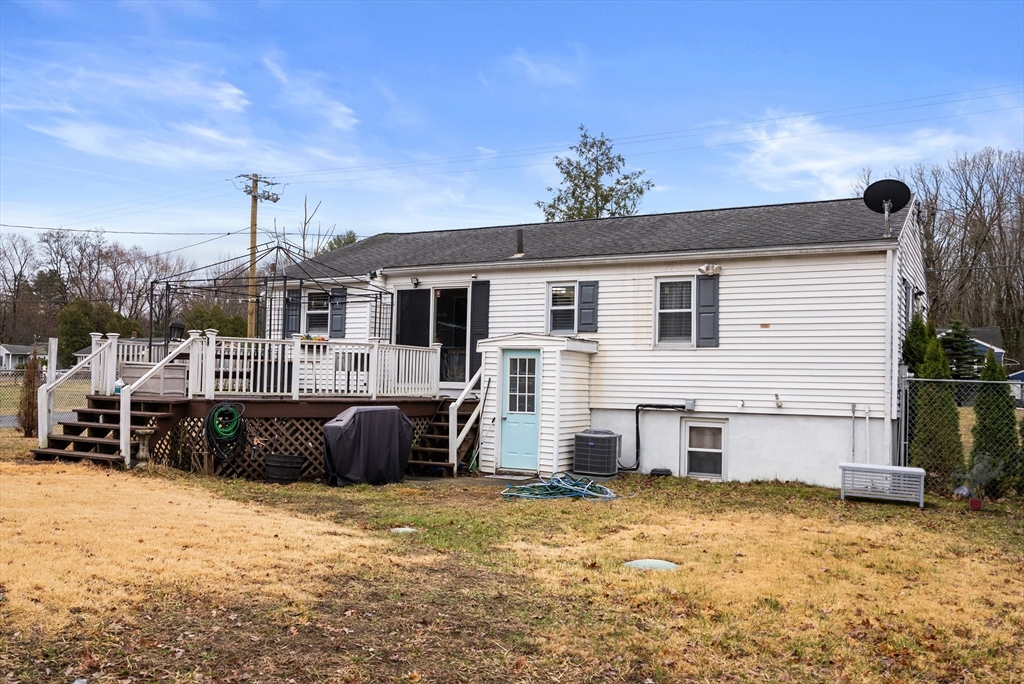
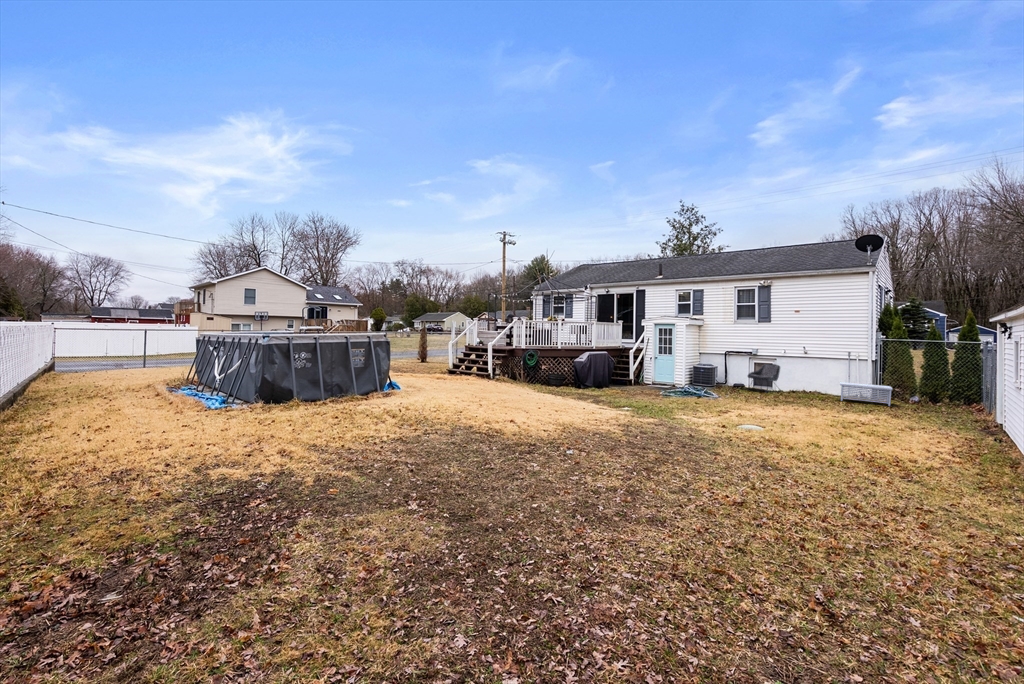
lounge chair: none [678,429,739,487] -> present [748,364,780,390]
potted tree: present [951,452,1003,511] -> none [907,378,942,409]

